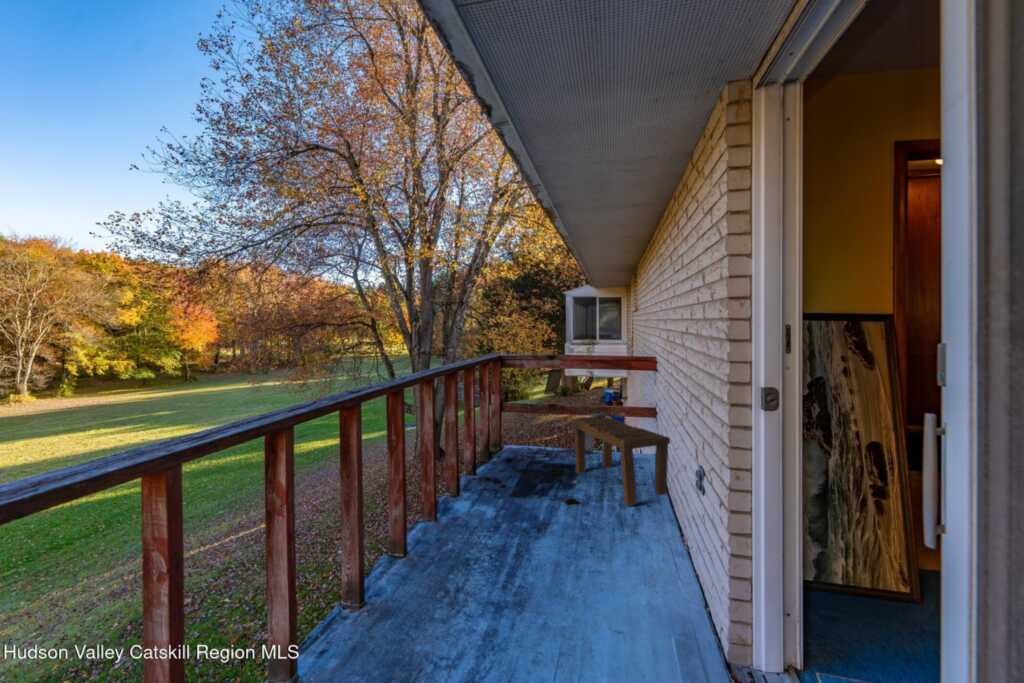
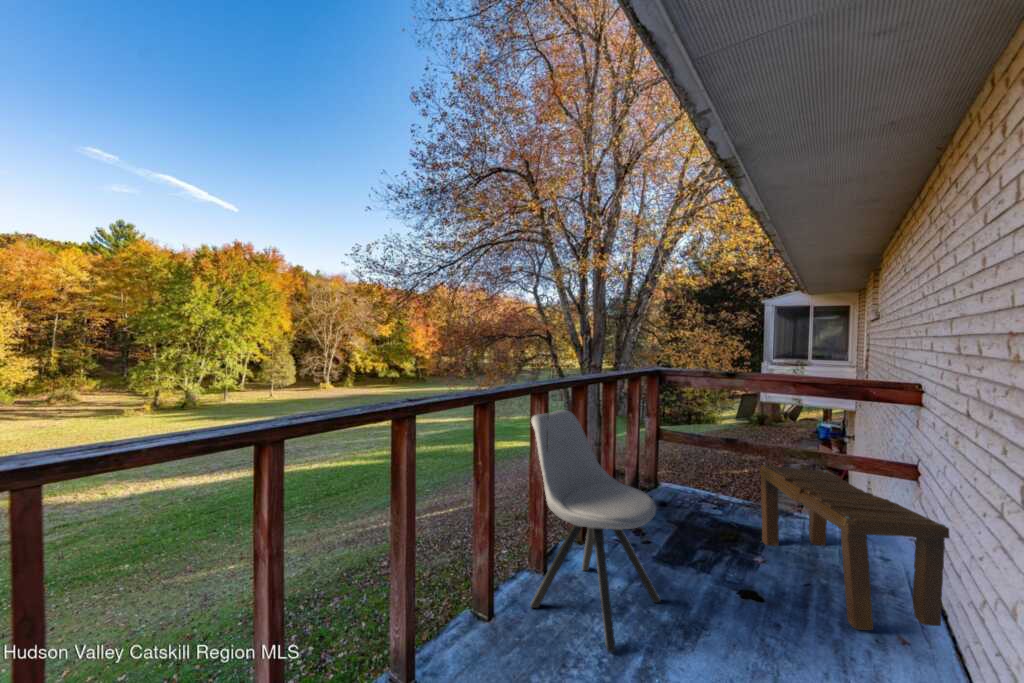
chair: none [424,392,521,551] -> present [530,410,660,652]

